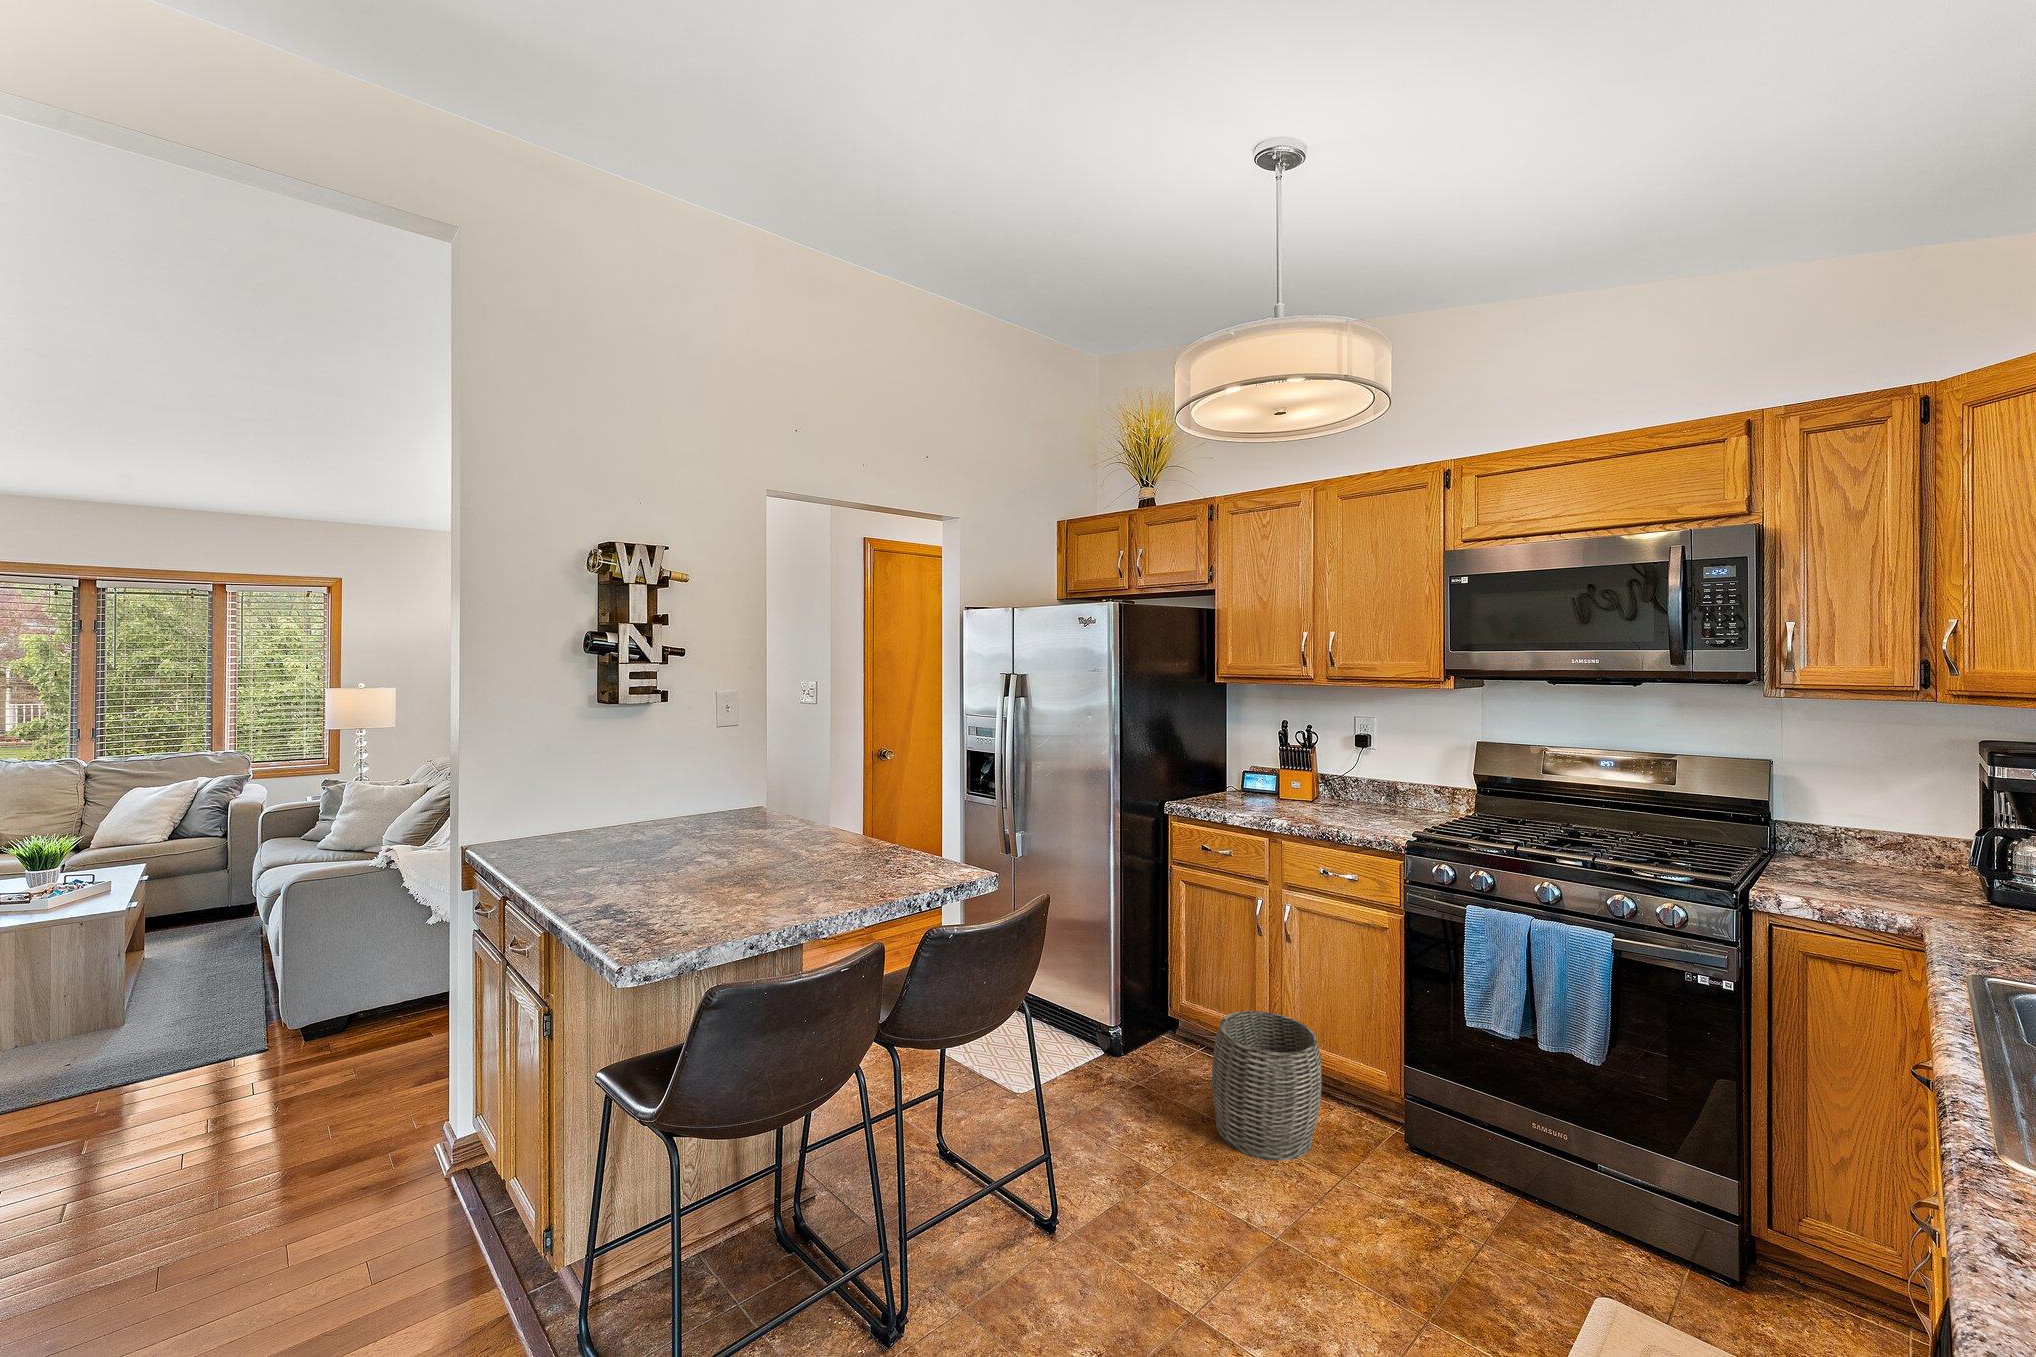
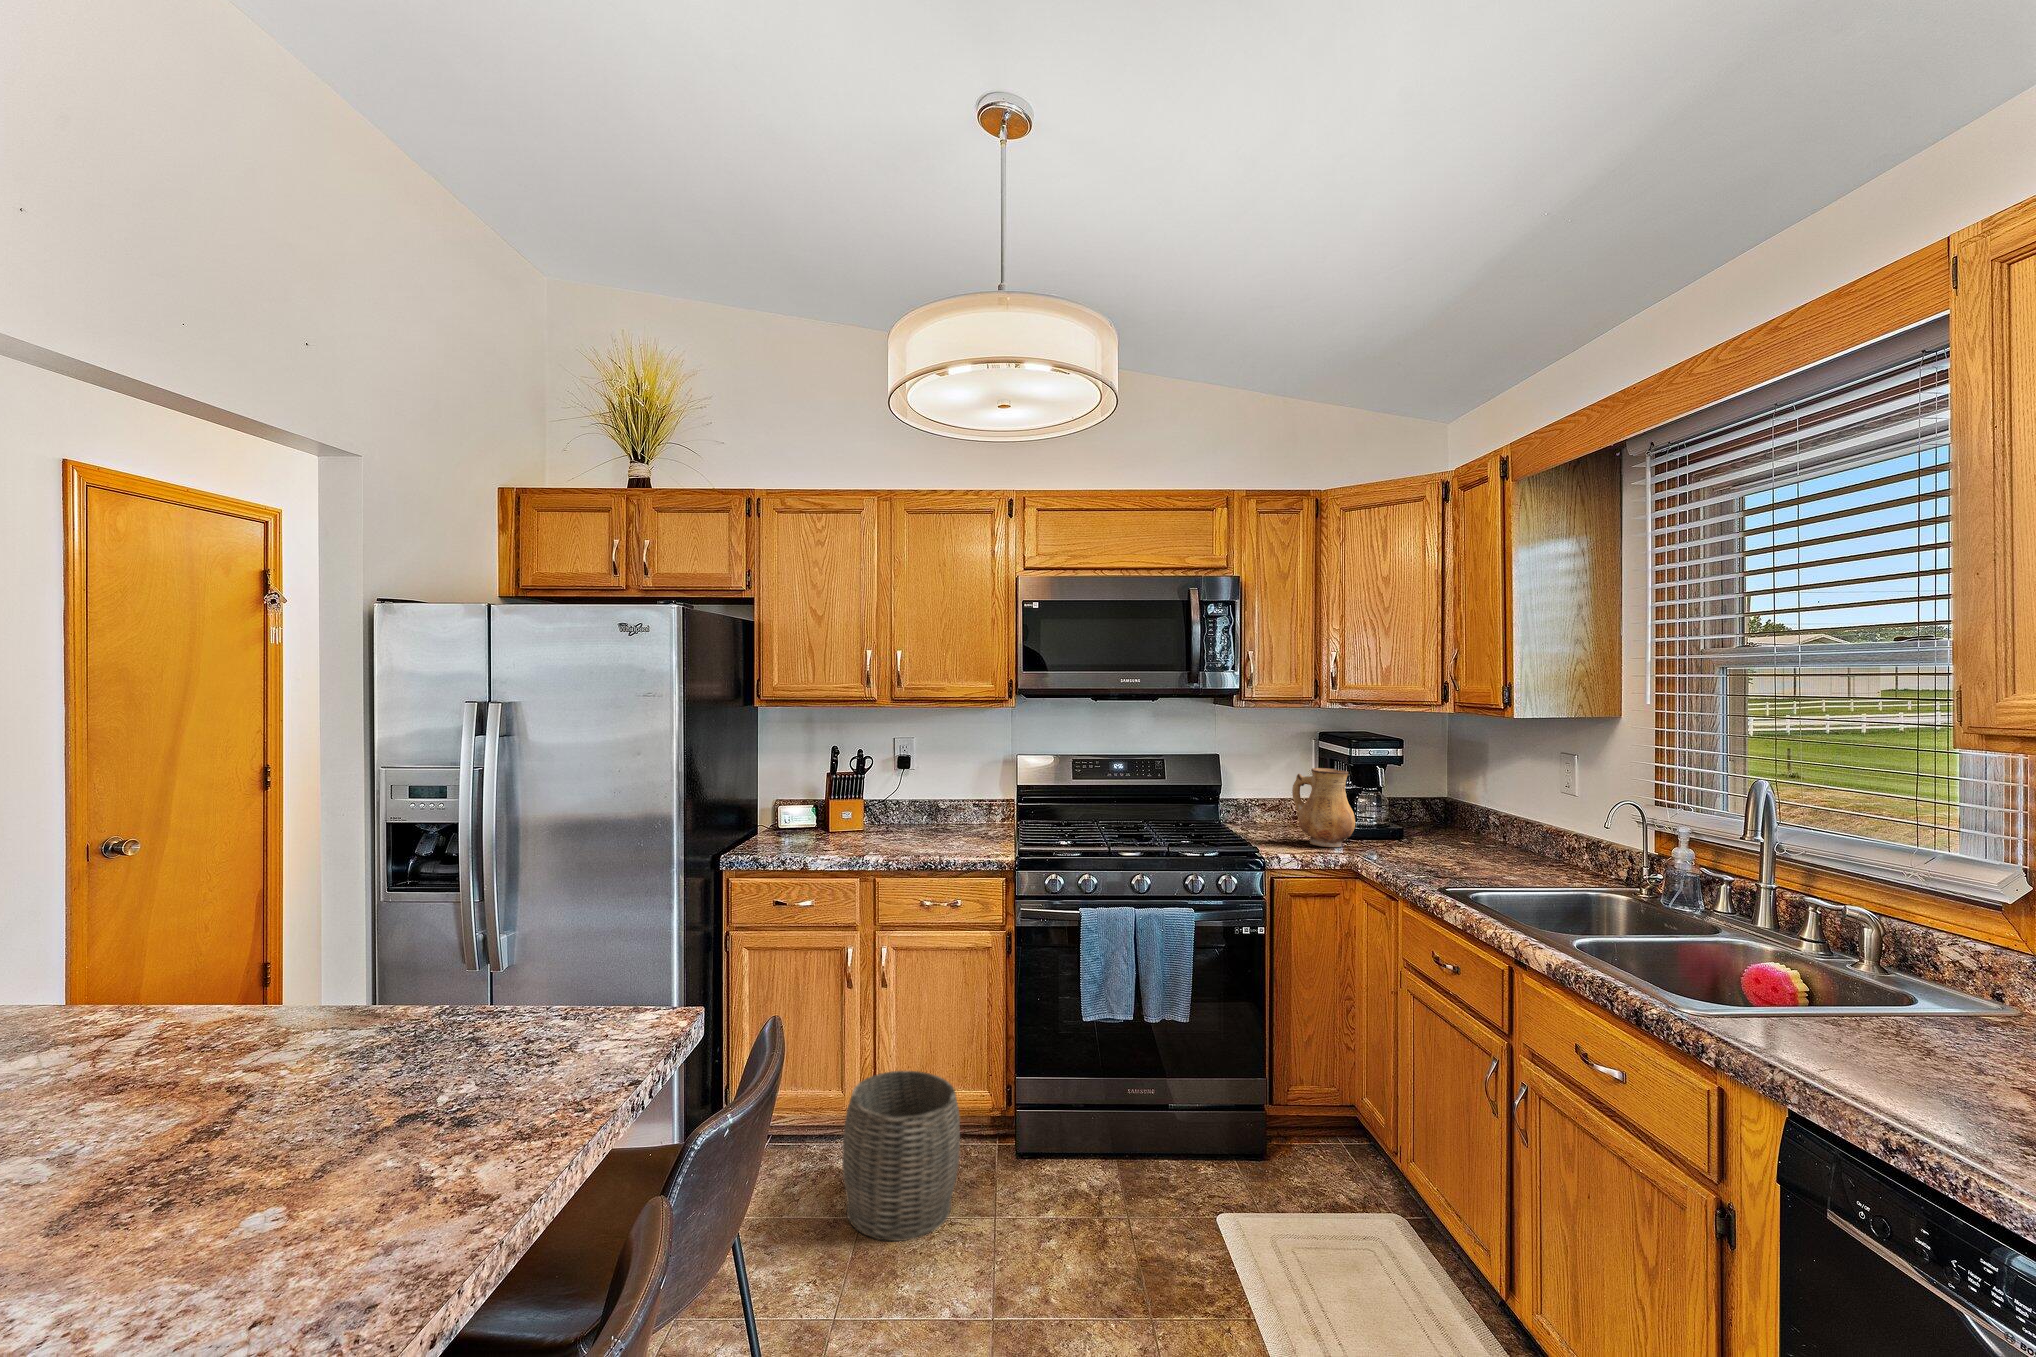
ceramic pitcher: none [1857,784,1976,902] -> present [1292,768,1355,847]

